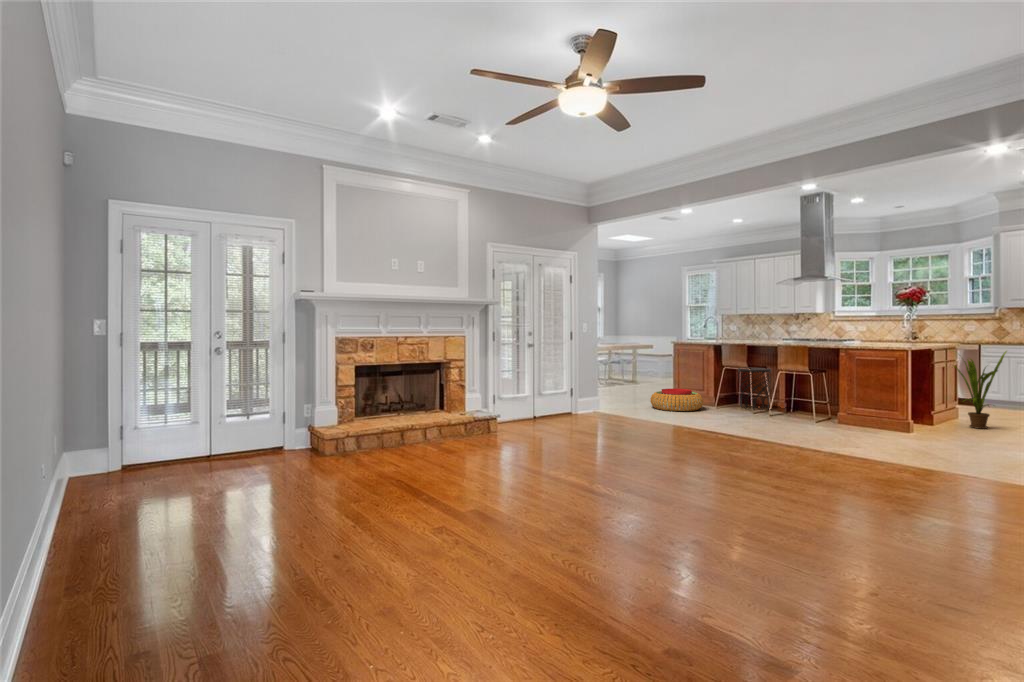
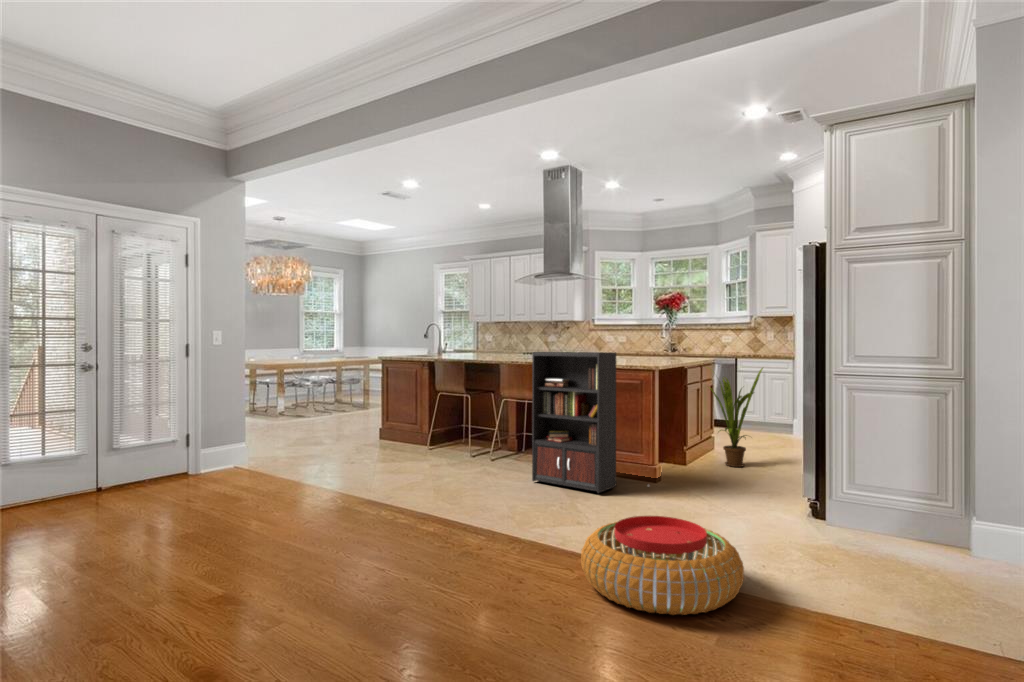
bookcase: none [808,338,904,436] -> present [532,352,649,493]
side table: present [738,368,771,410] -> none [464,391,506,450]
pouf: present [650,388,703,411] -> present [581,516,744,615]

